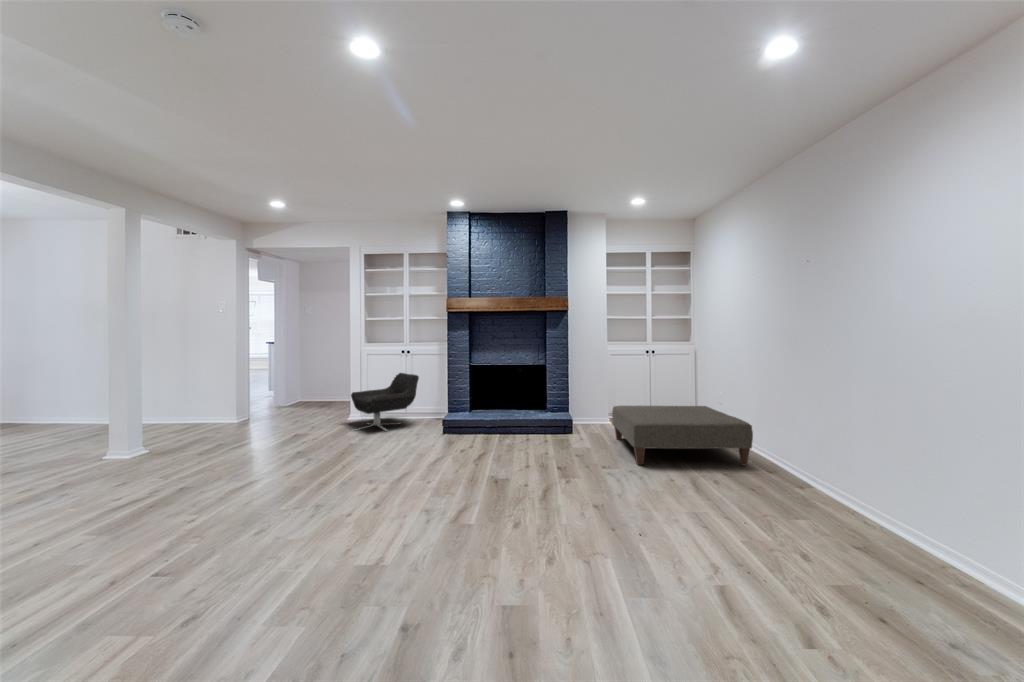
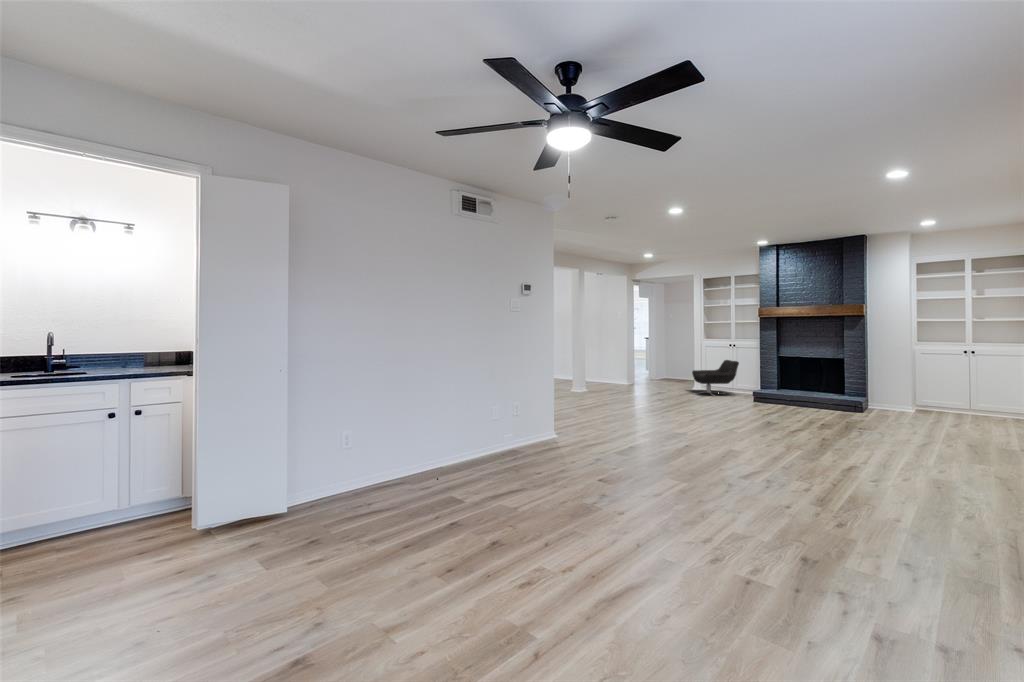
ottoman: present [612,406,753,465] -> none [888,392,1009,441]

